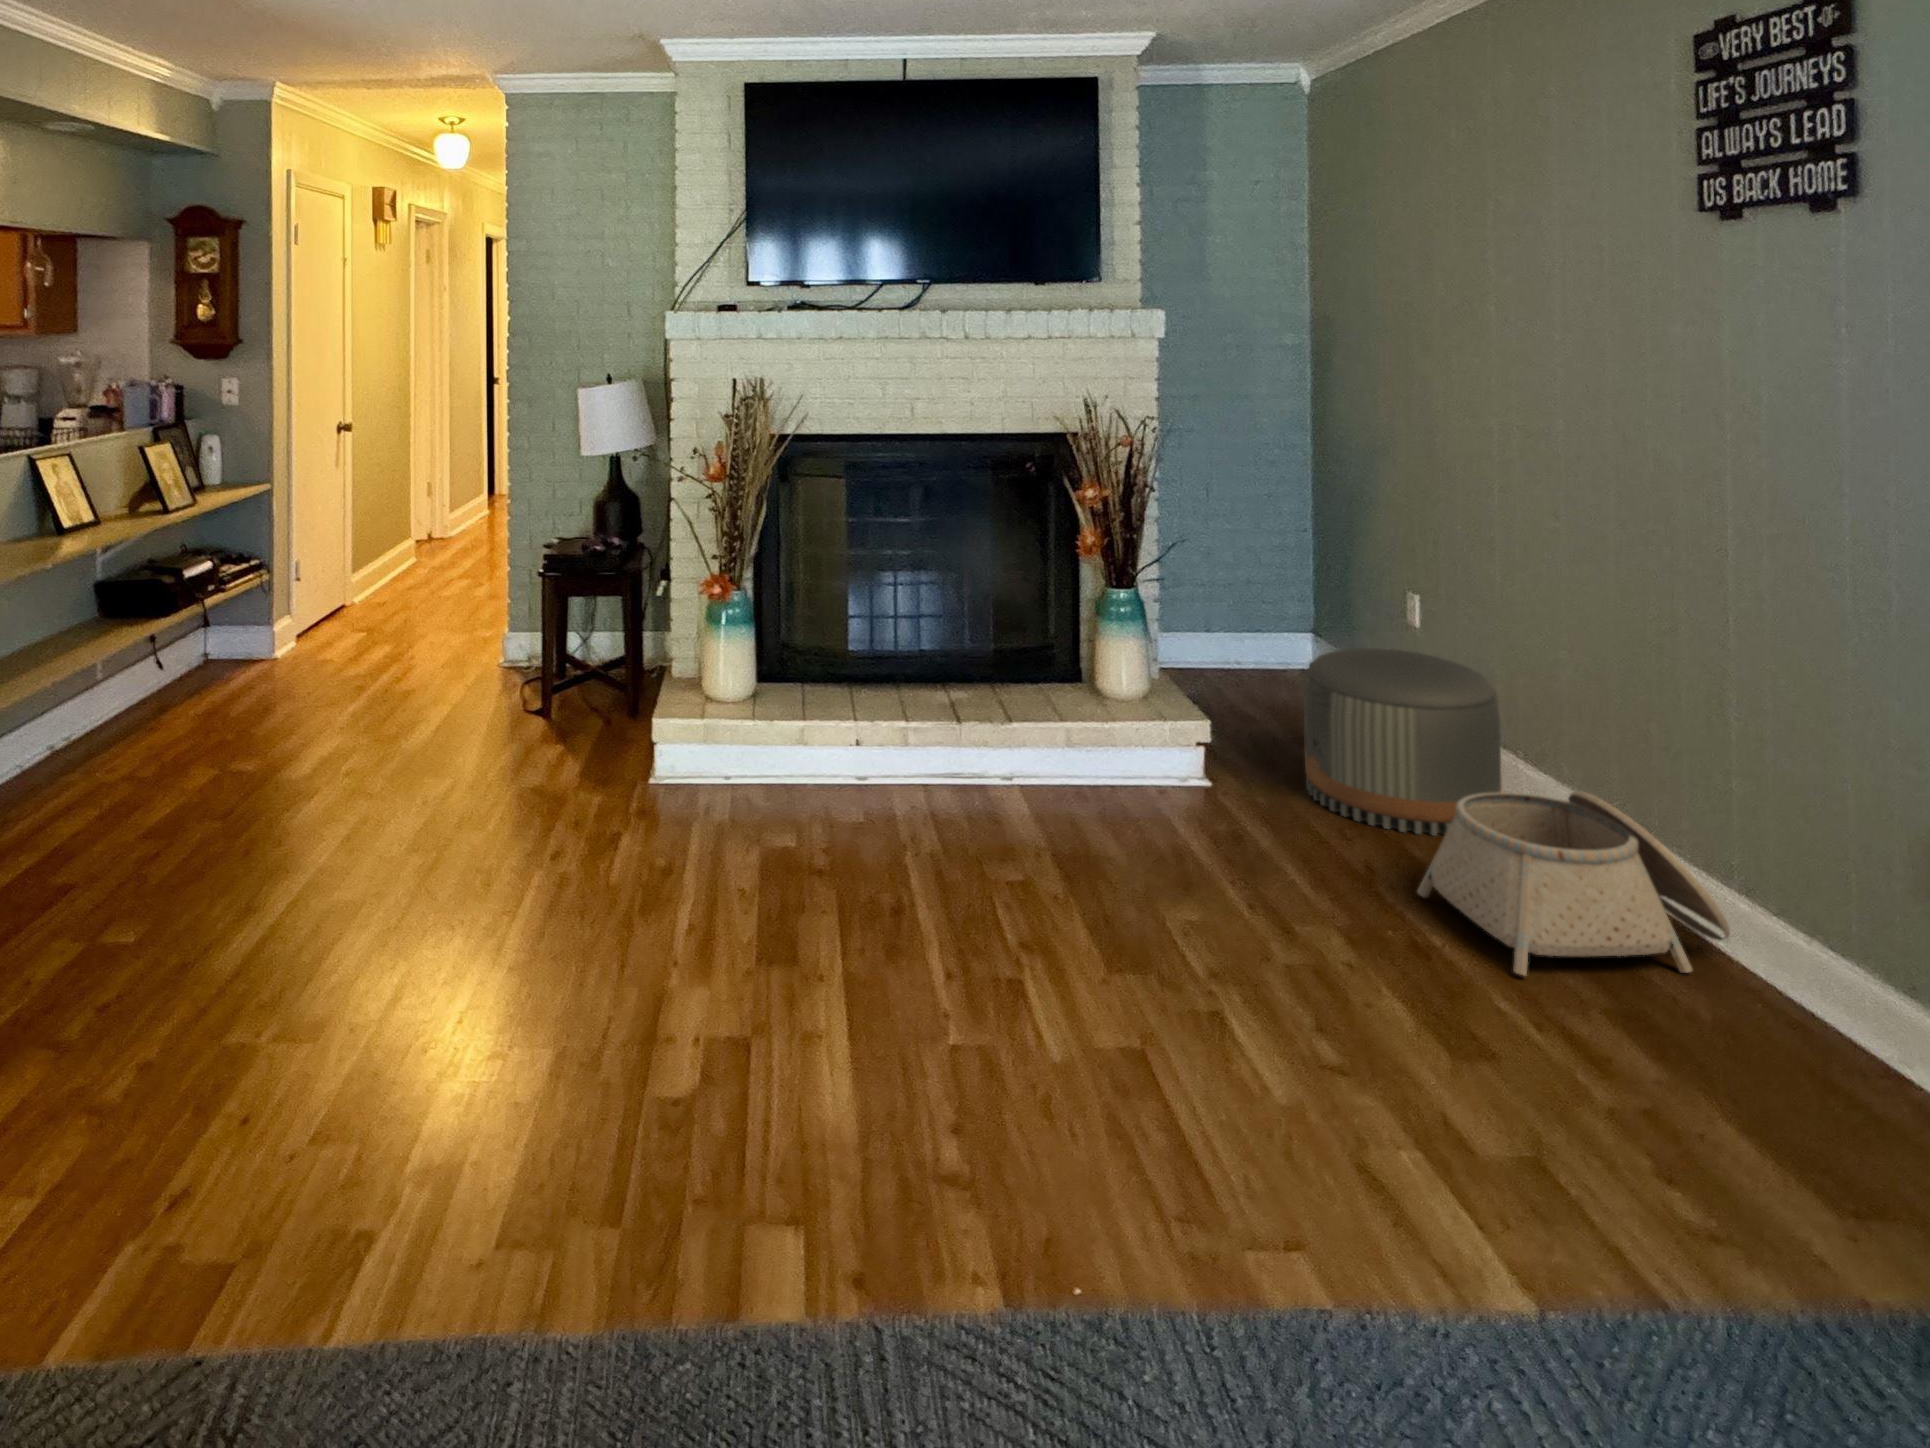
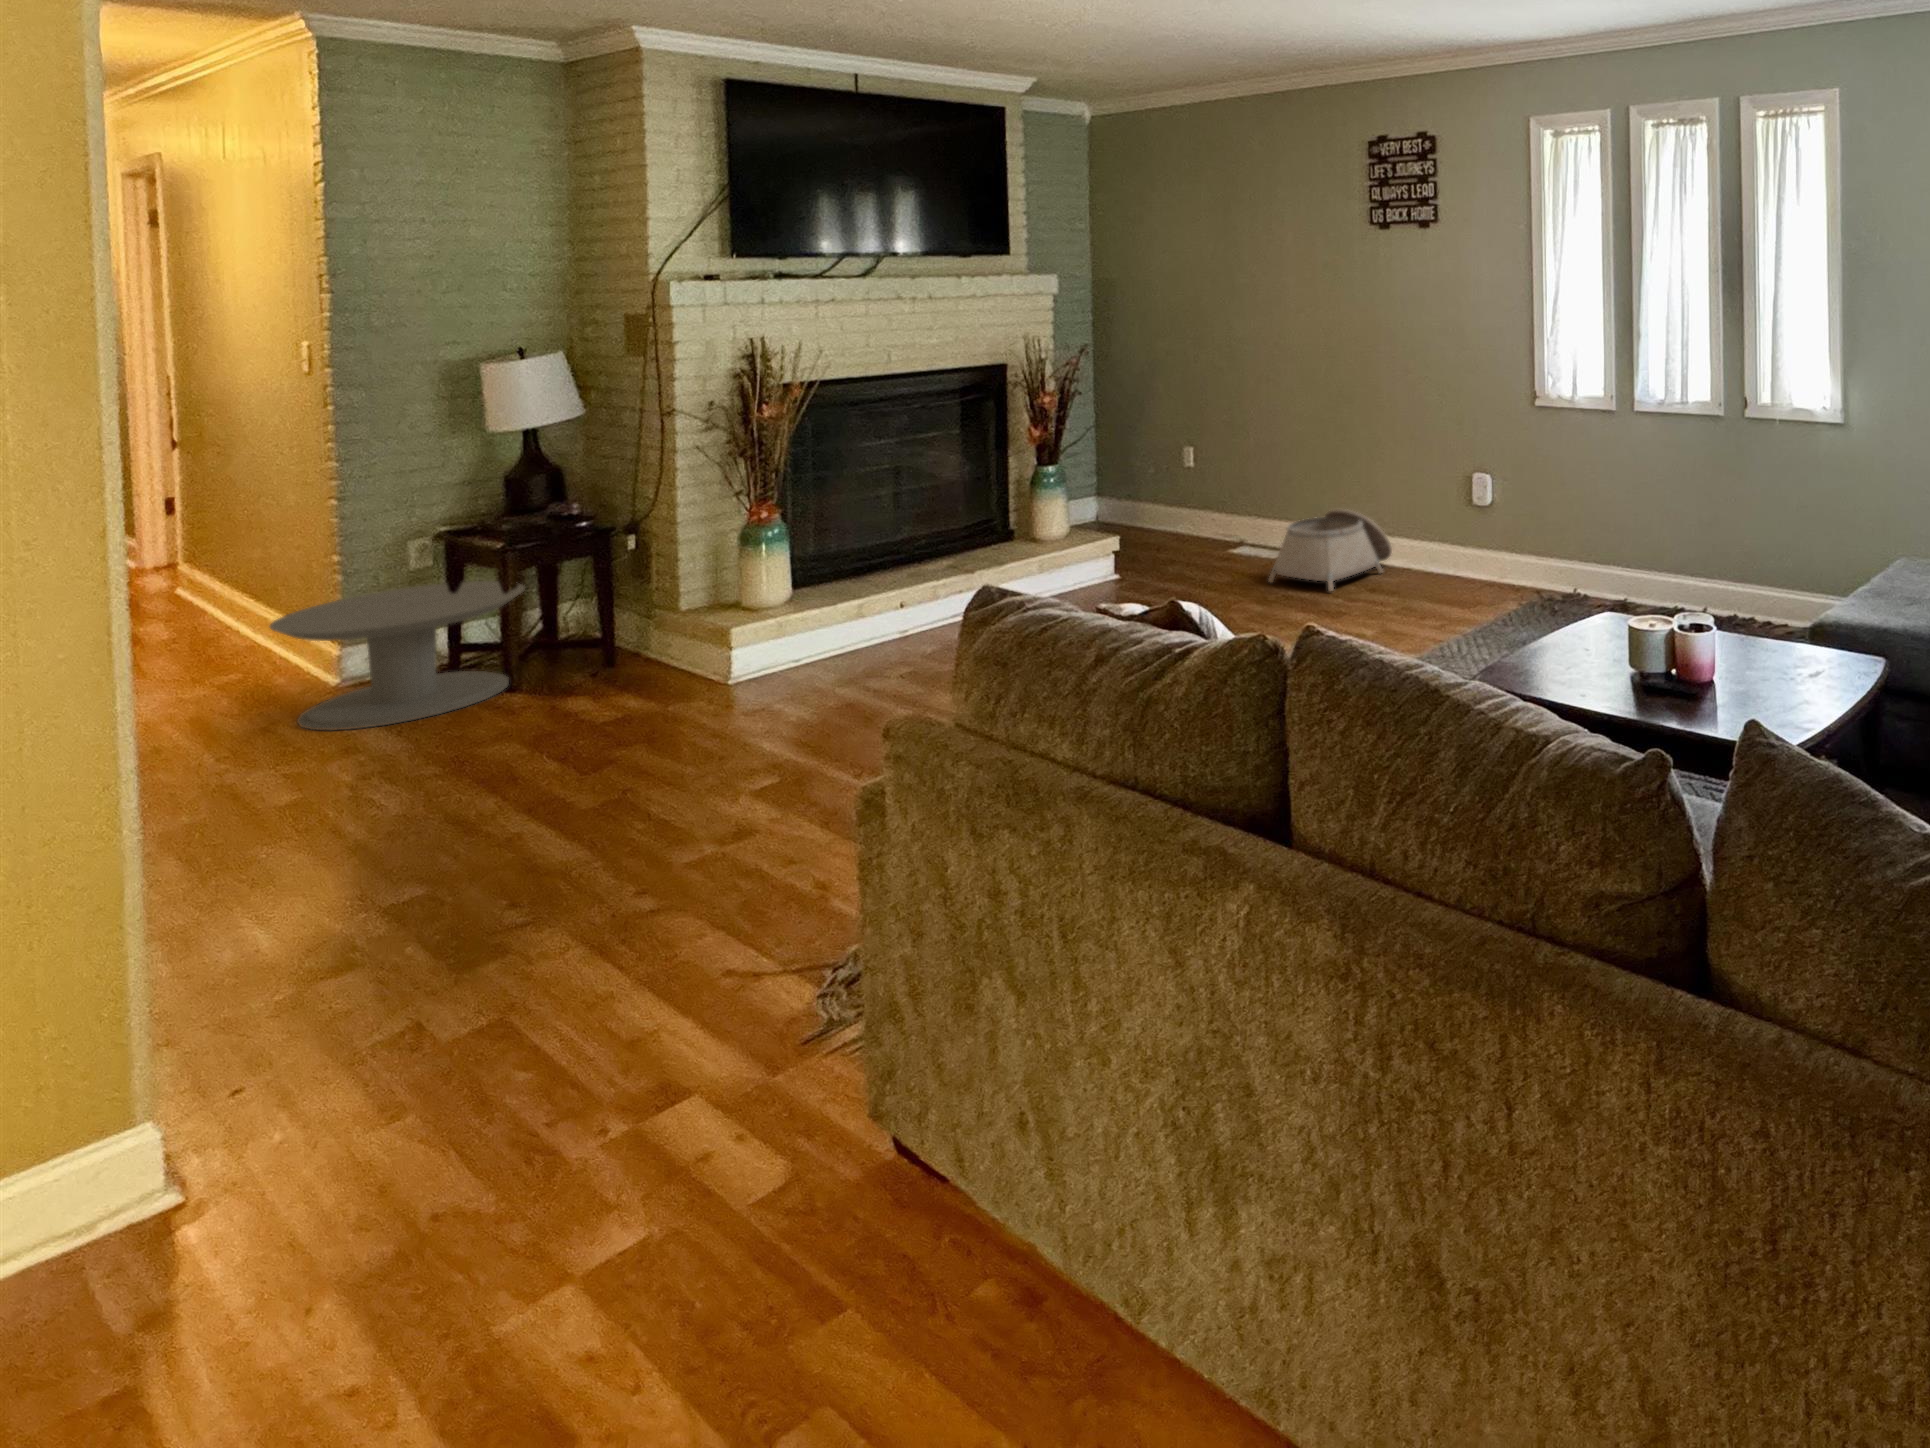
side table: none [384,591,565,727] -> present [269,581,525,730]
pouf: present [1304,648,1502,836] -> none [1169,473,1274,569]

